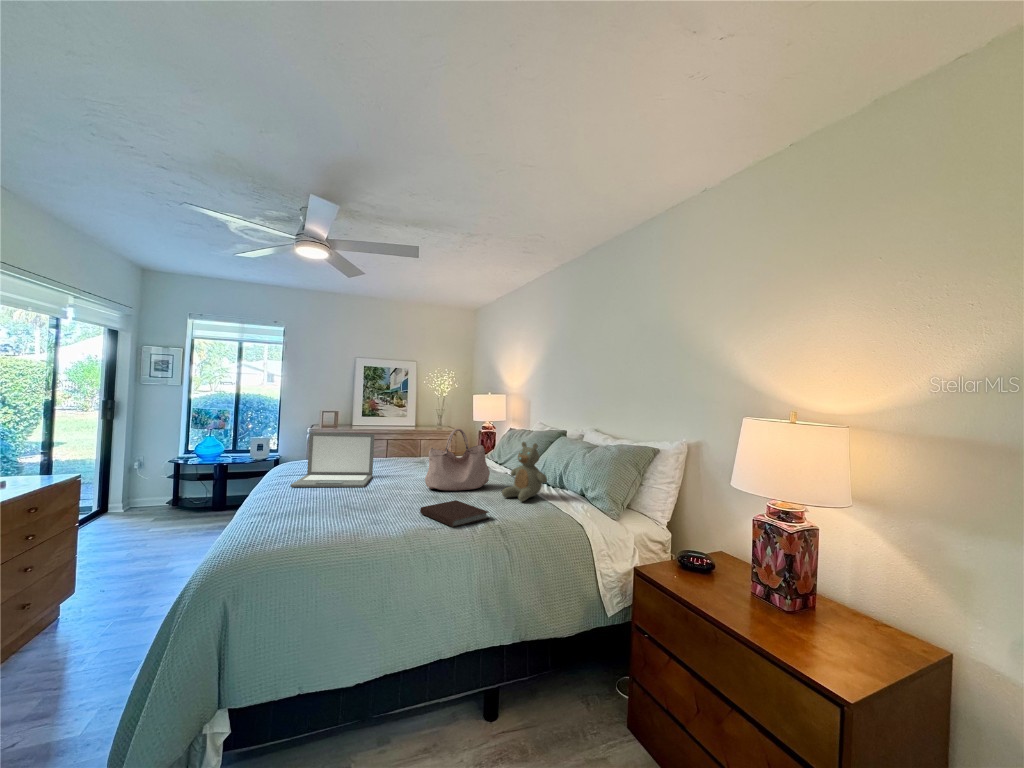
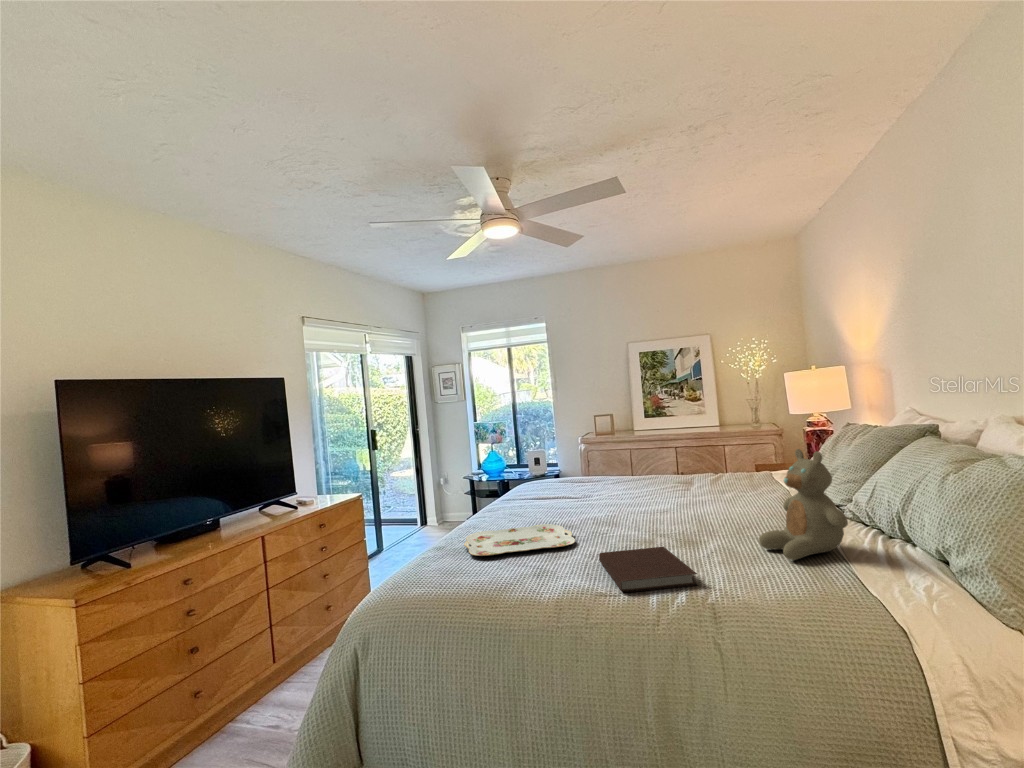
handbag: present [425,429,490,491] -> none [646,431,755,530]
laptop: present [291,433,374,487] -> none [496,444,598,516]
serving tray: none [292,493,390,519] -> present [464,524,575,556]

